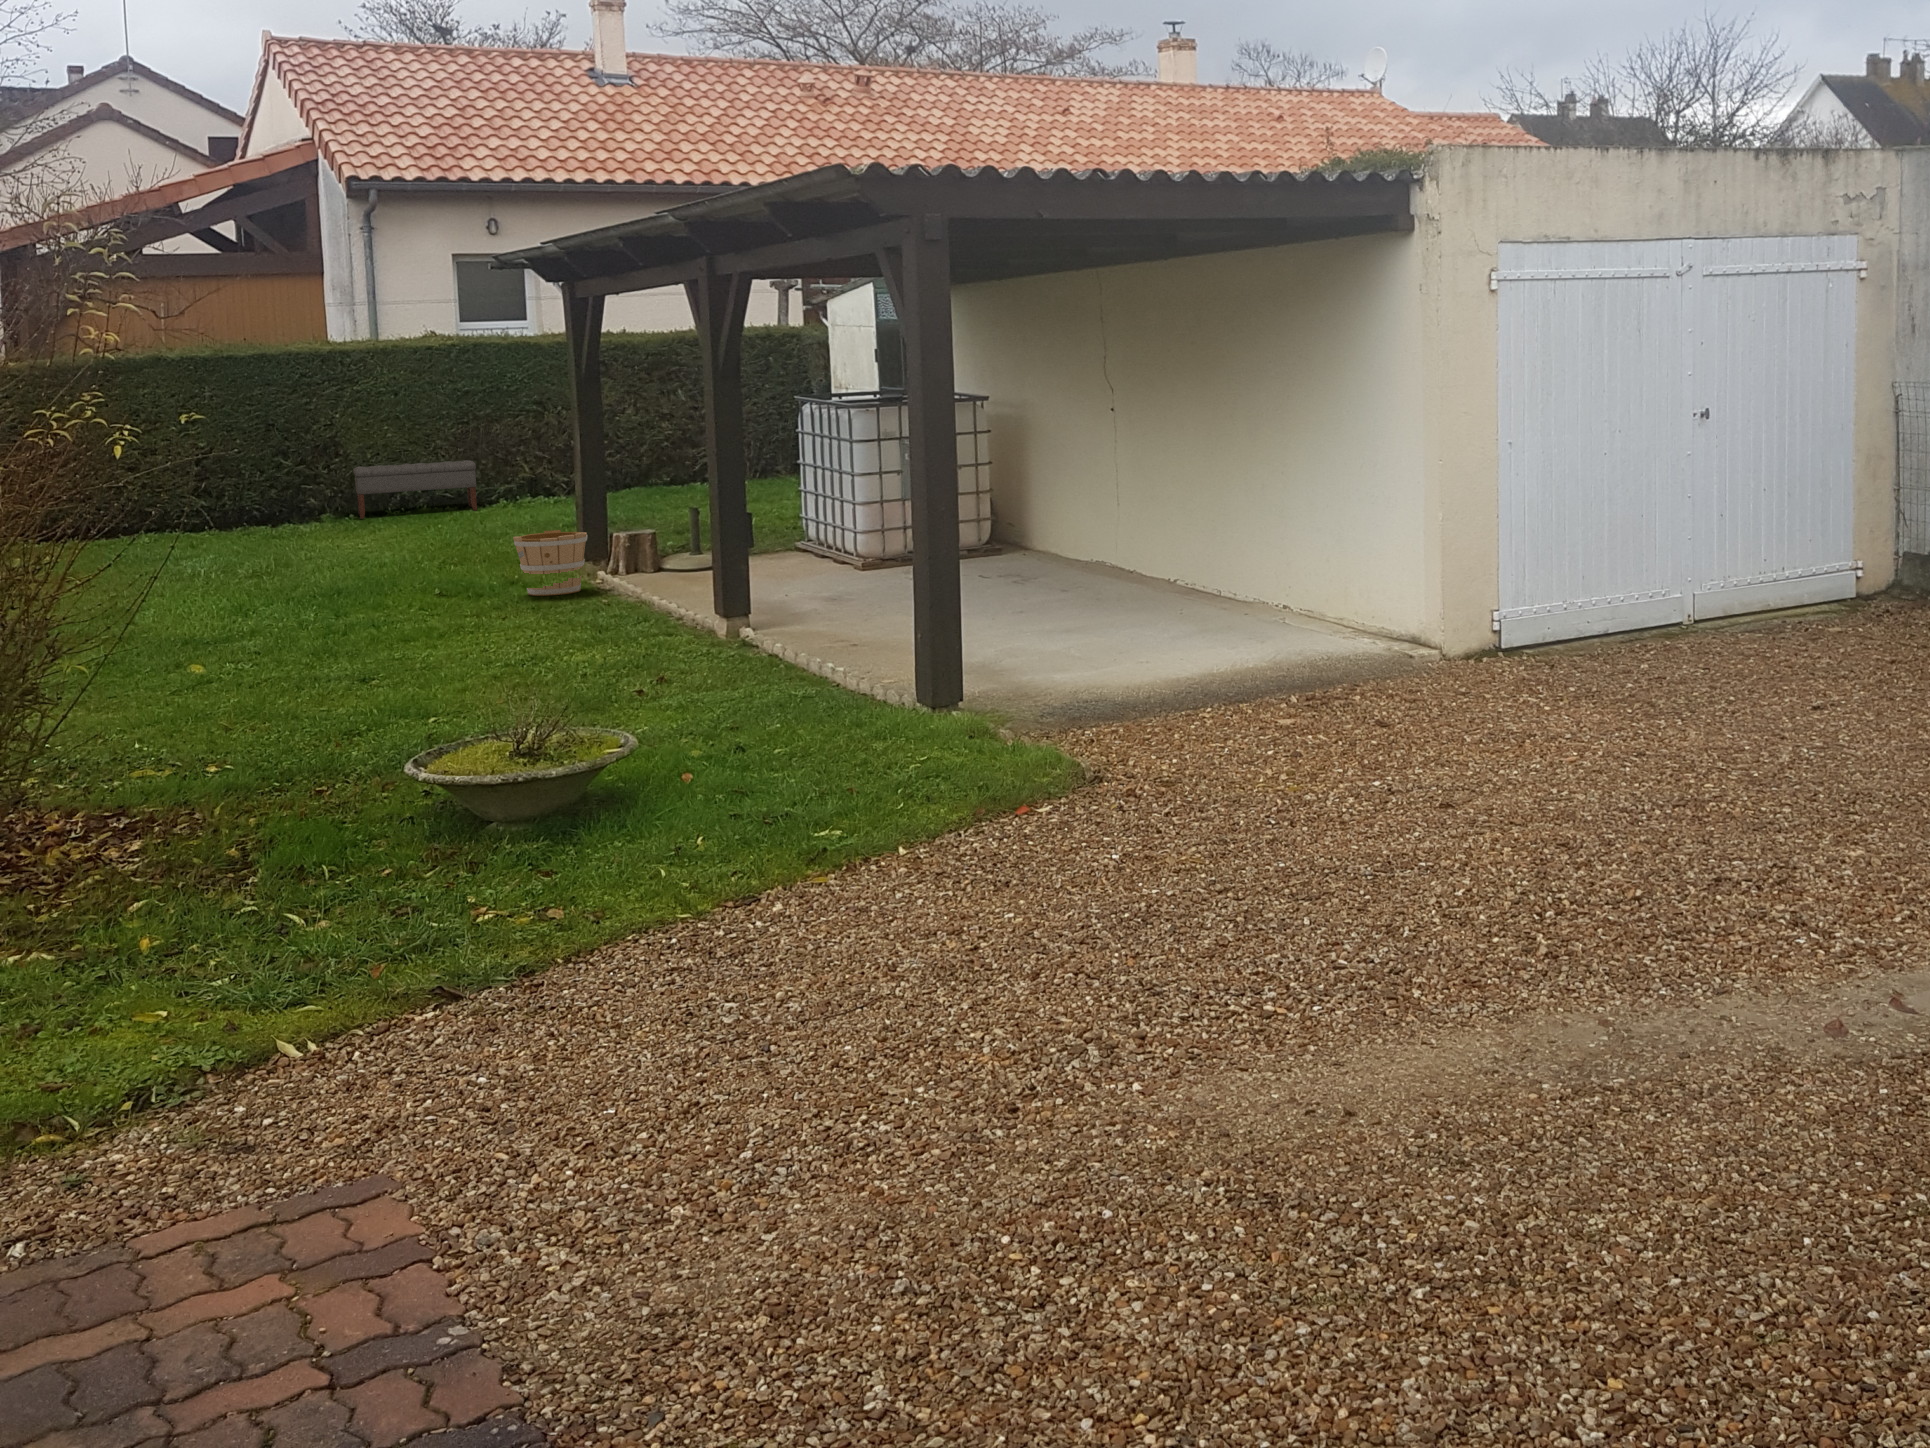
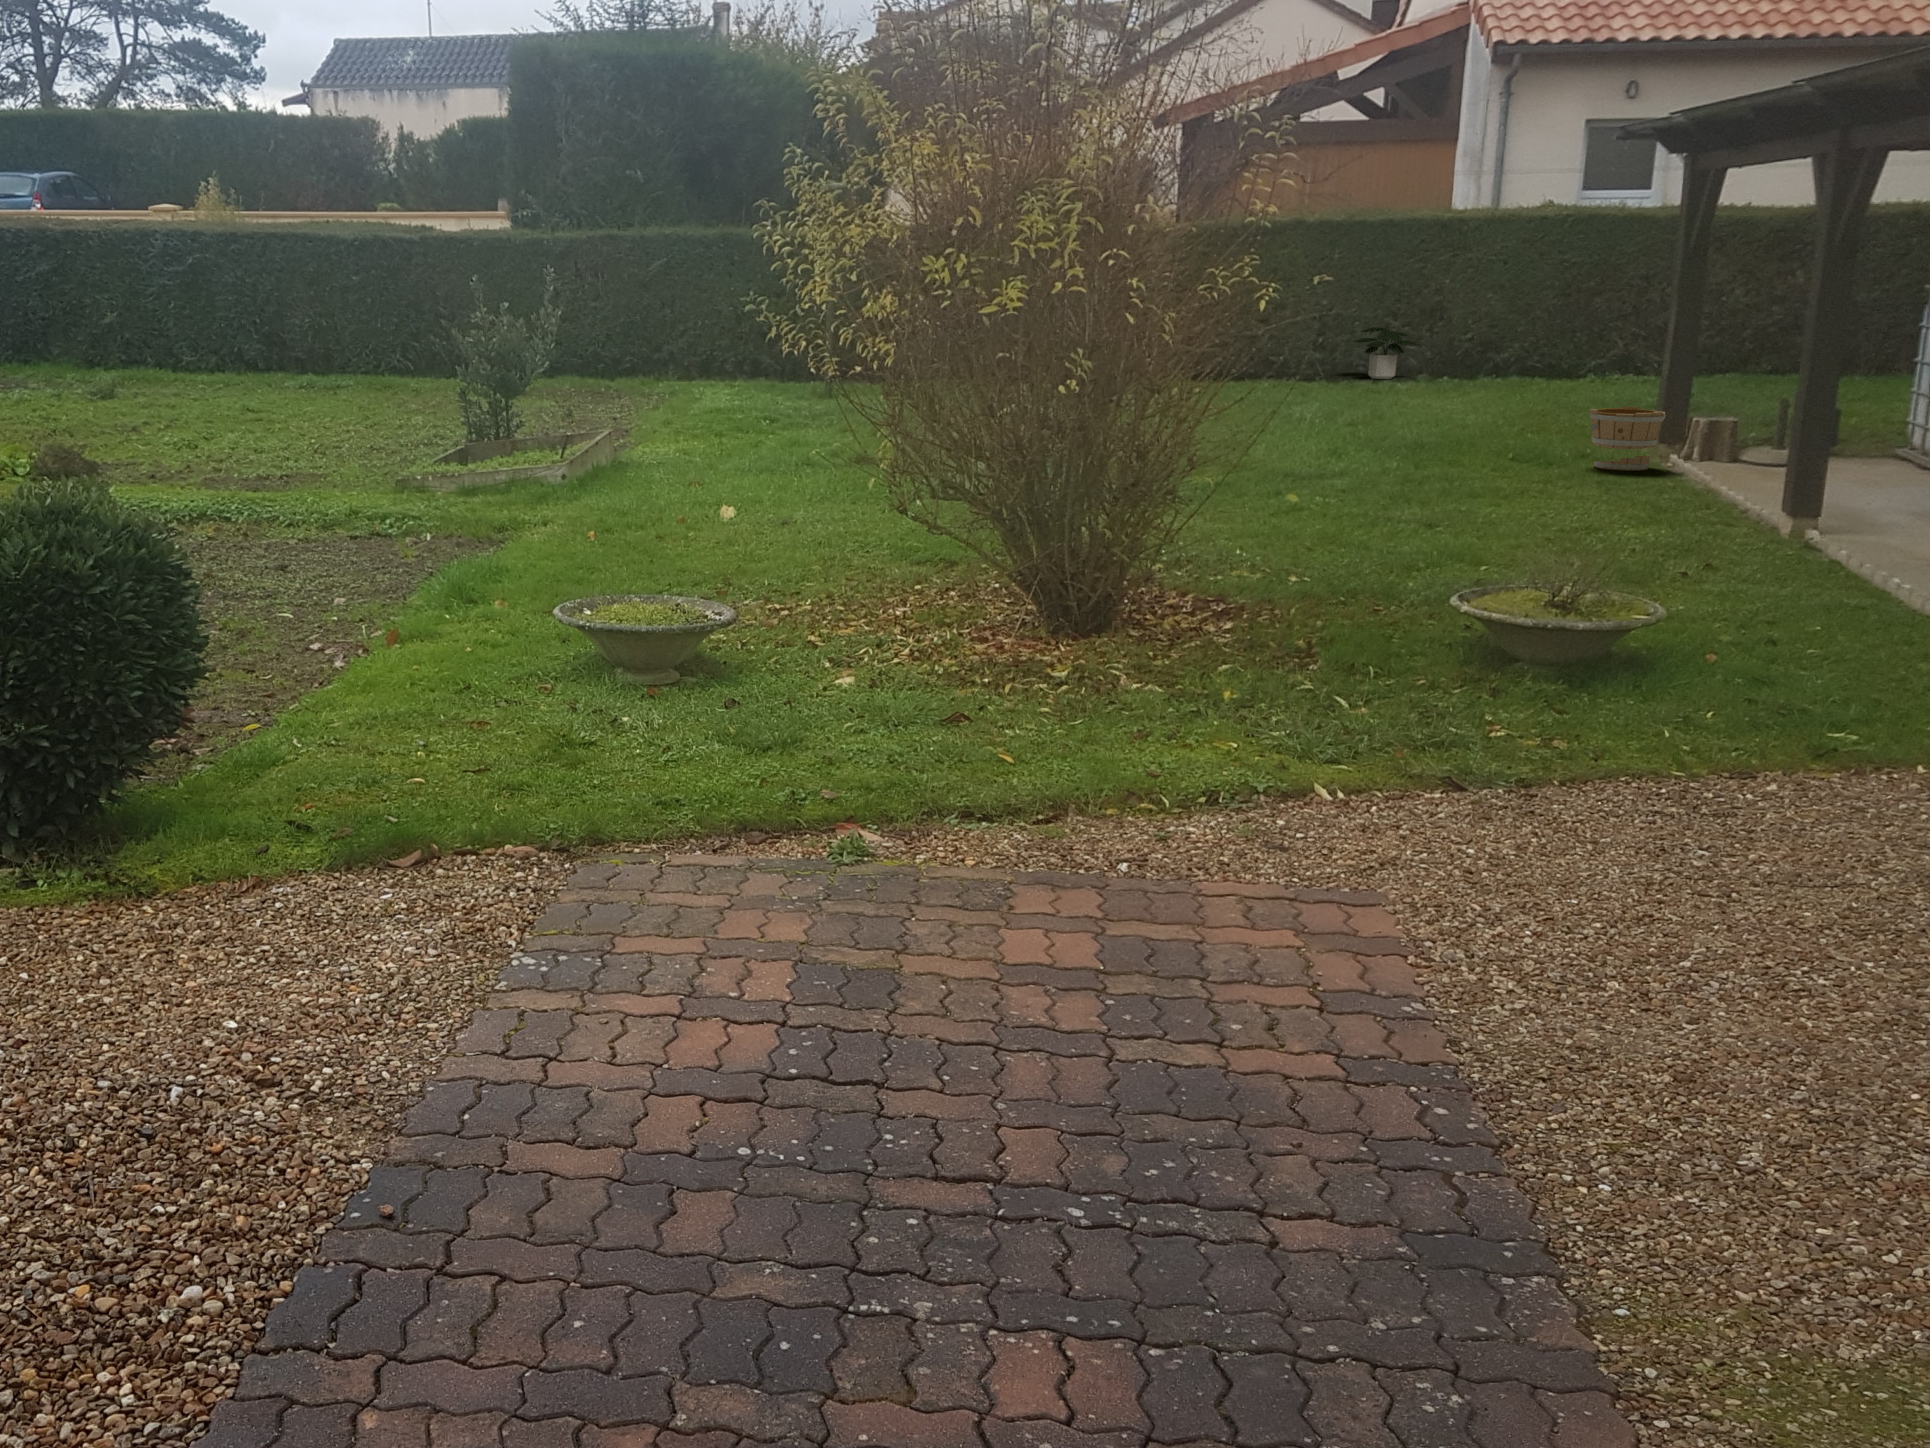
bench: present [353,460,477,519] -> none [1448,329,1567,381]
potted plant: none [244,471,322,526] -> present [1354,327,1418,379]

